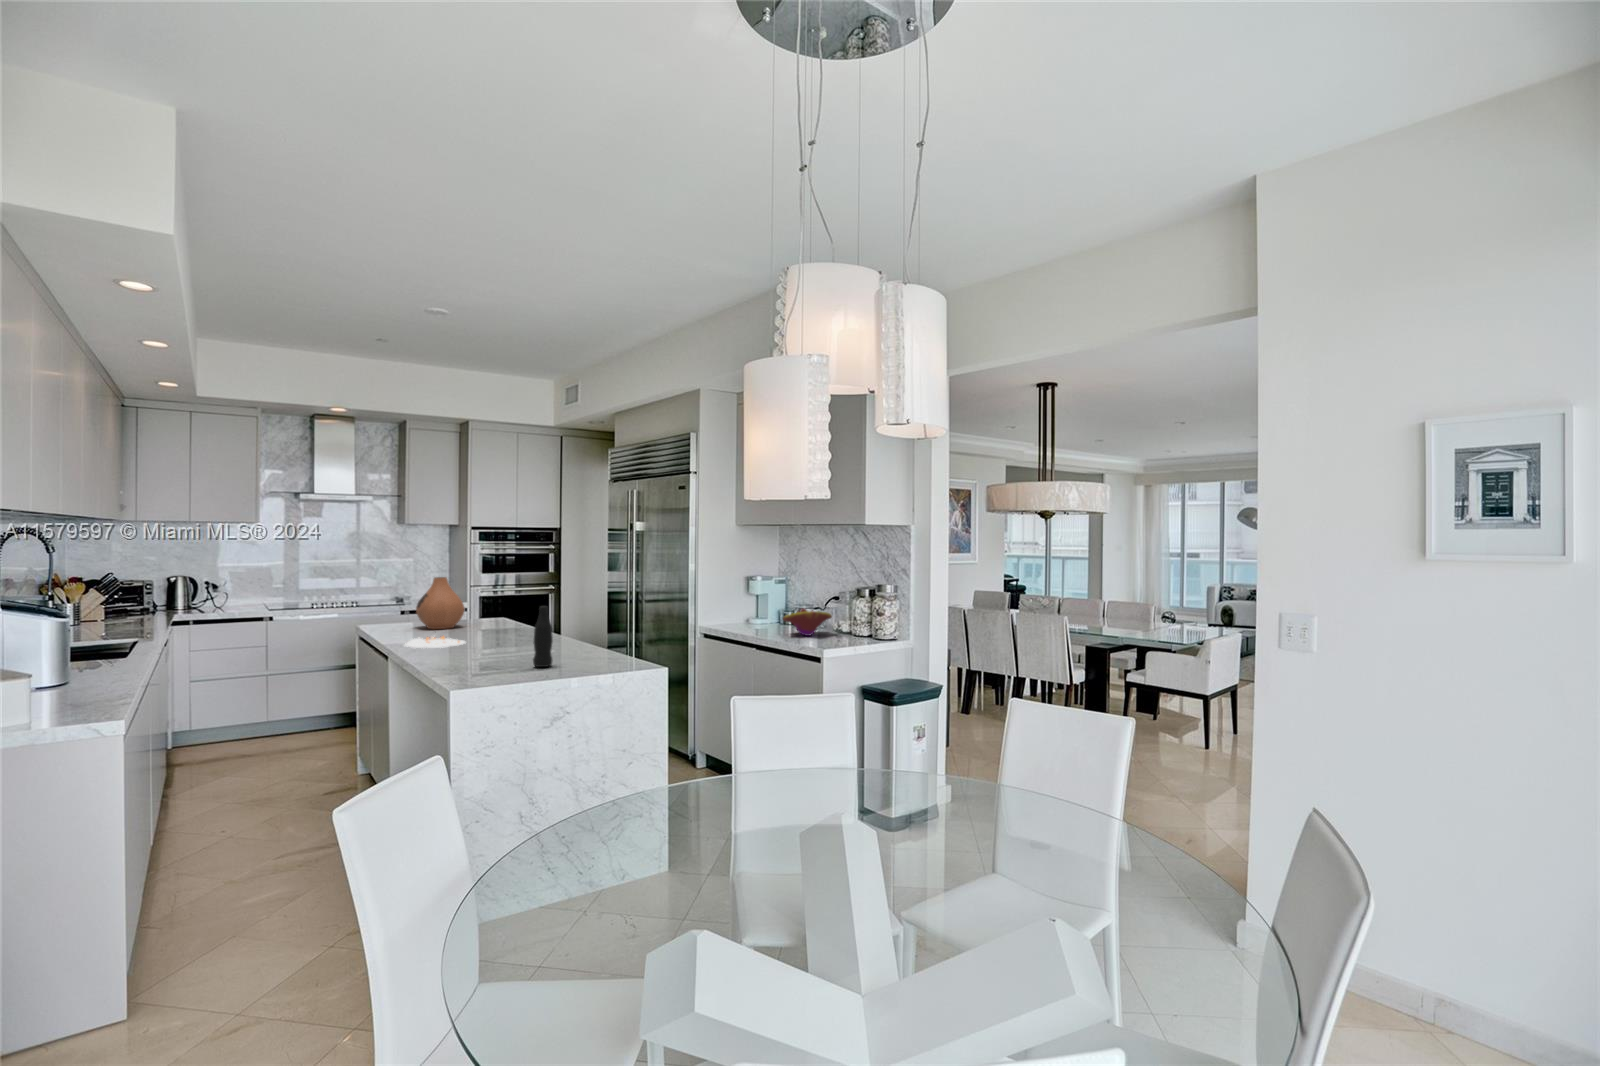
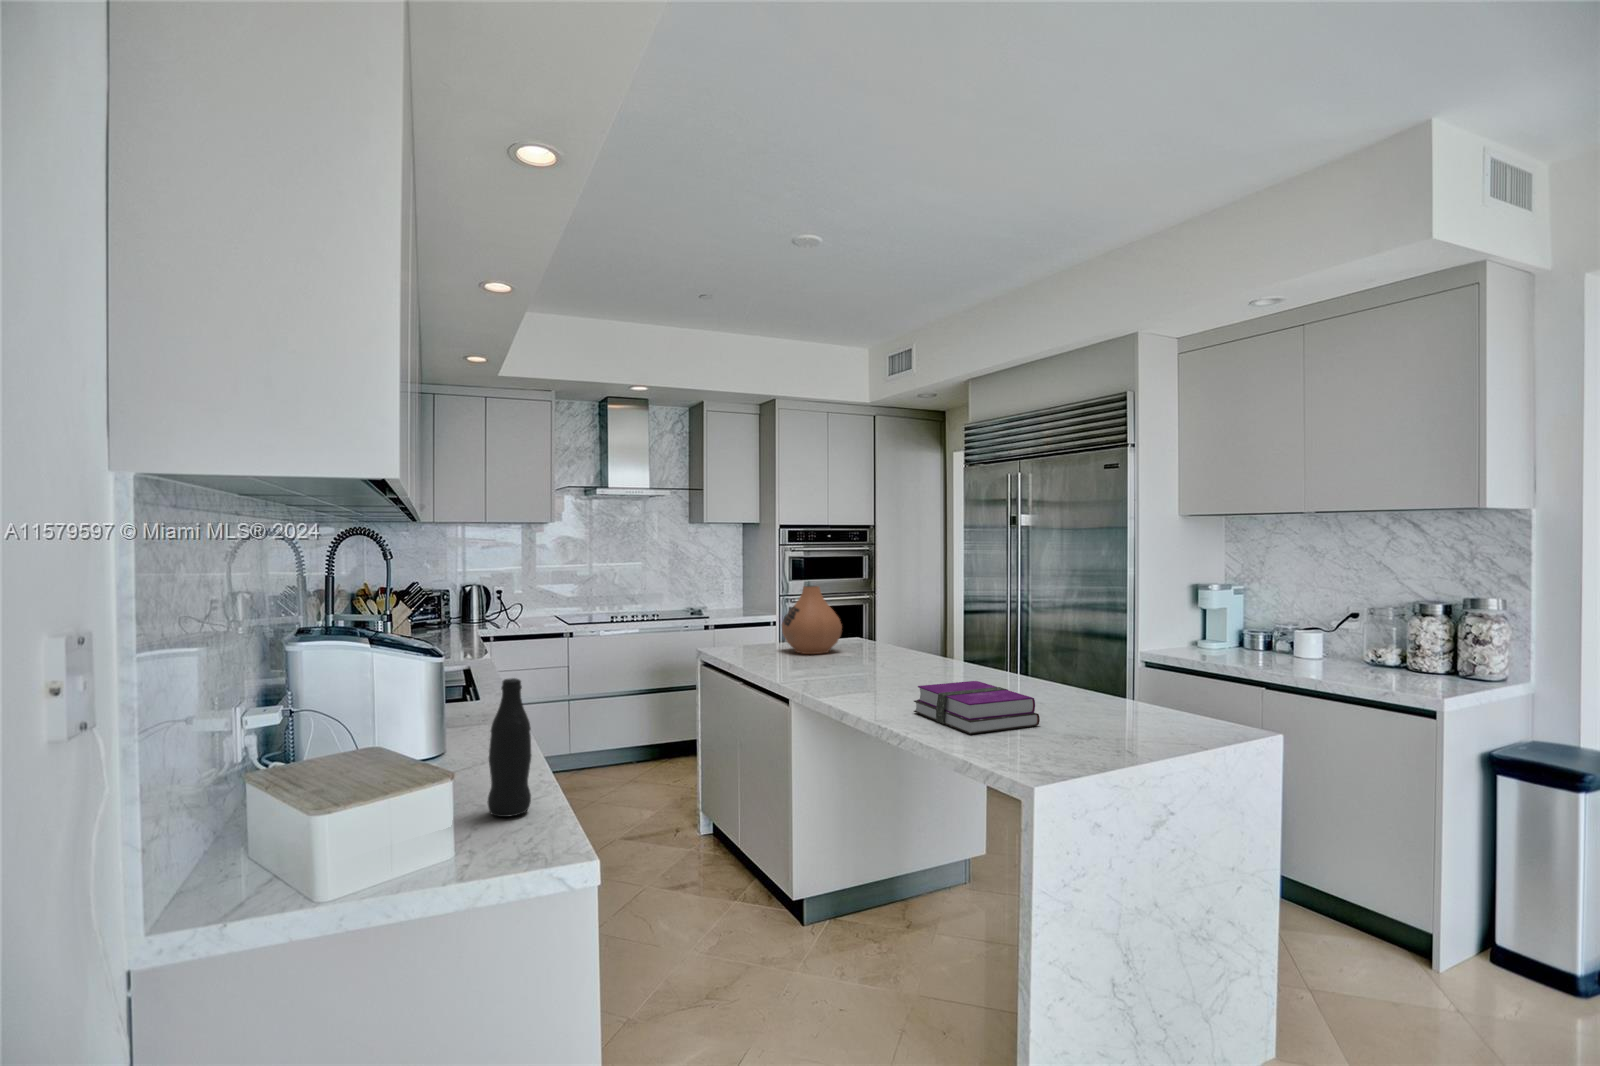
bottle: present [533,606,553,667] -> present [488,678,531,817]
decorative bowl: present [783,608,832,636] -> none [1293,631,1381,673]
plate: present [404,636,466,648] -> none [807,657,886,685]
hardback book: none [444,641,517,673] -> present [914,681,1040,734]

